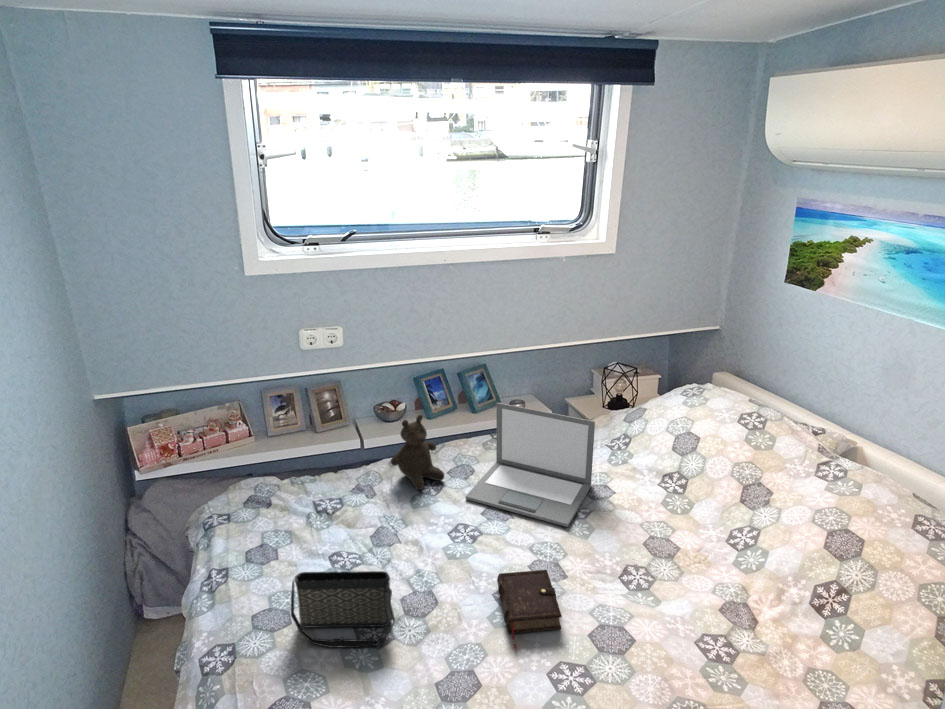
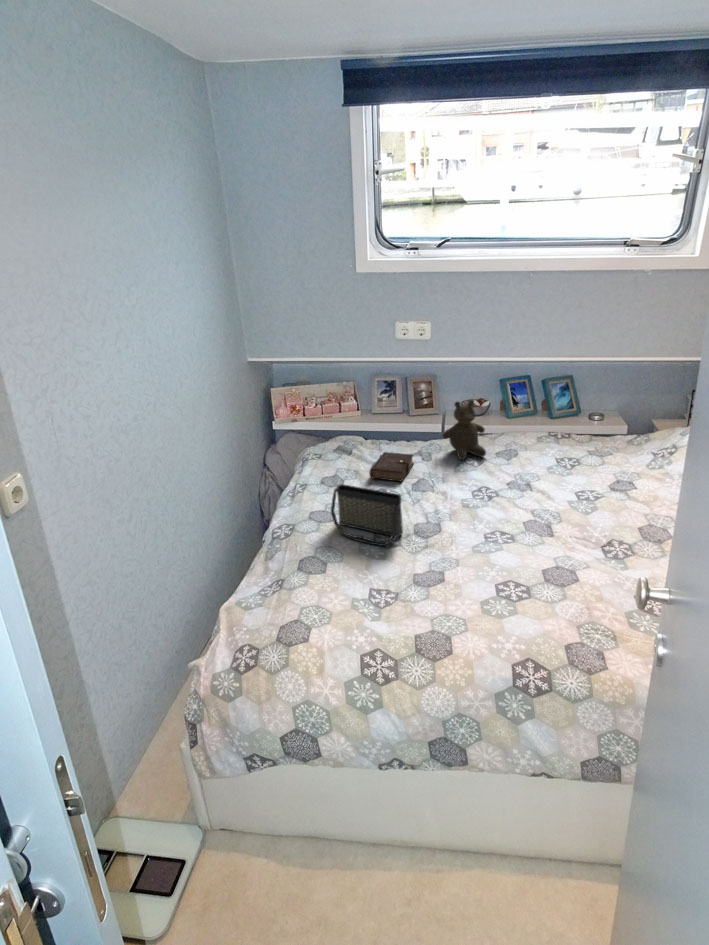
laptop: present [466,403,595,527] -> none [497,395,636,505]
book: present [497,570,562,652] -> present [369,452,414,481]

